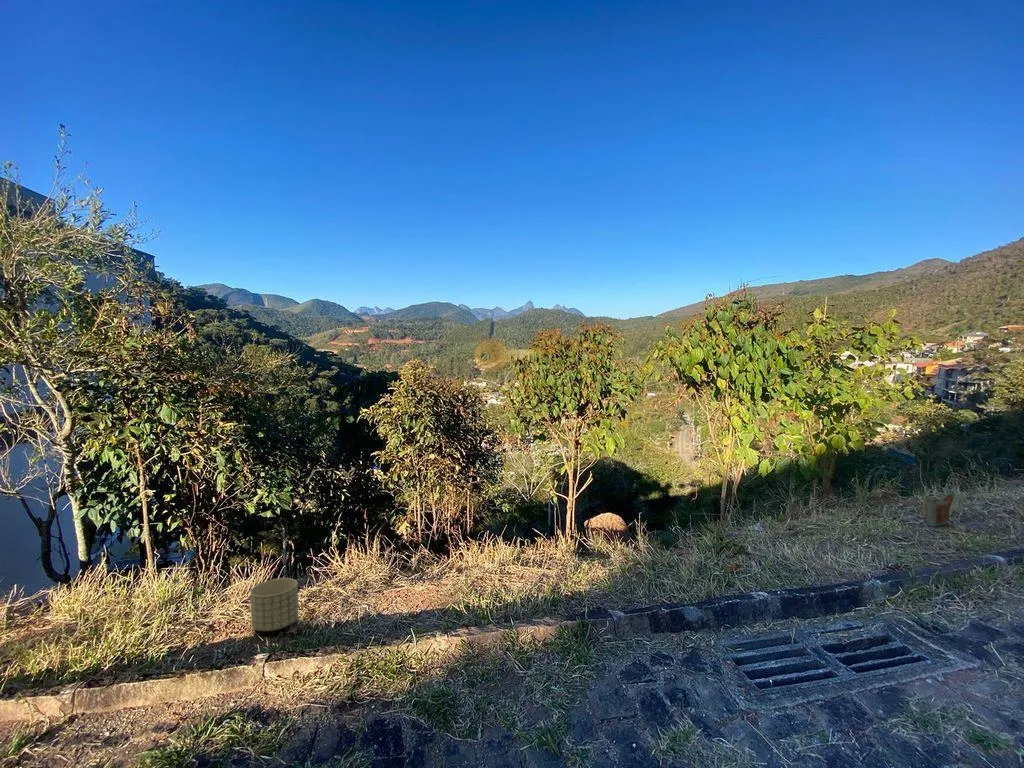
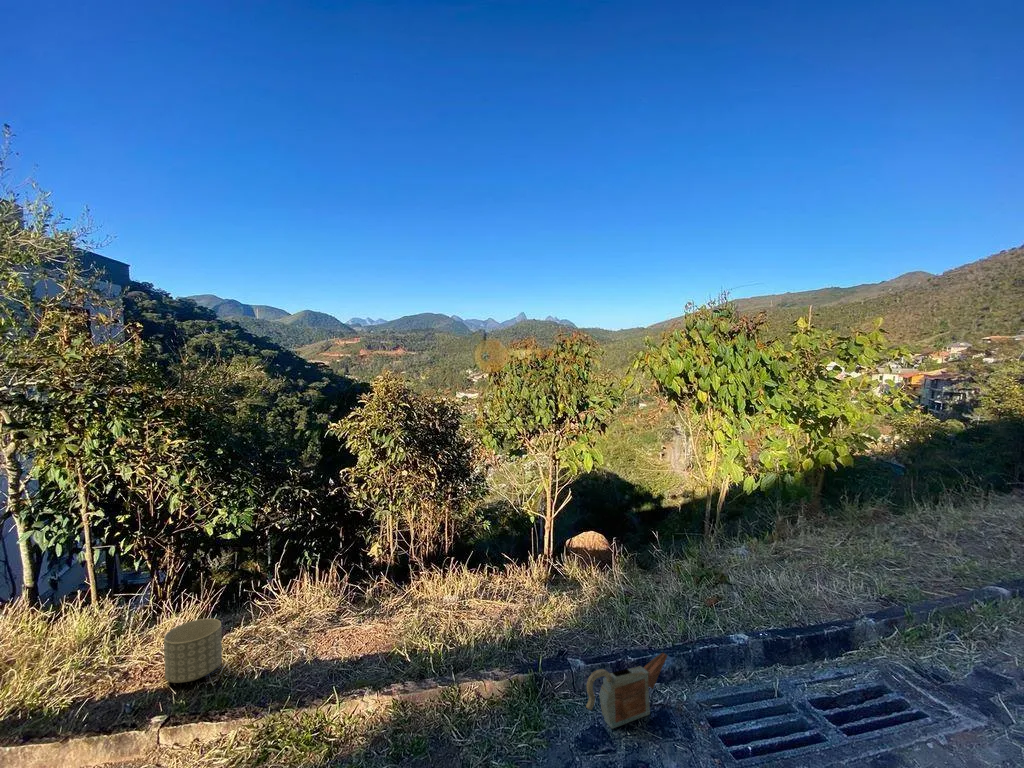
watering can: present [923,494,953,526] -> present [586,653,668,729]

